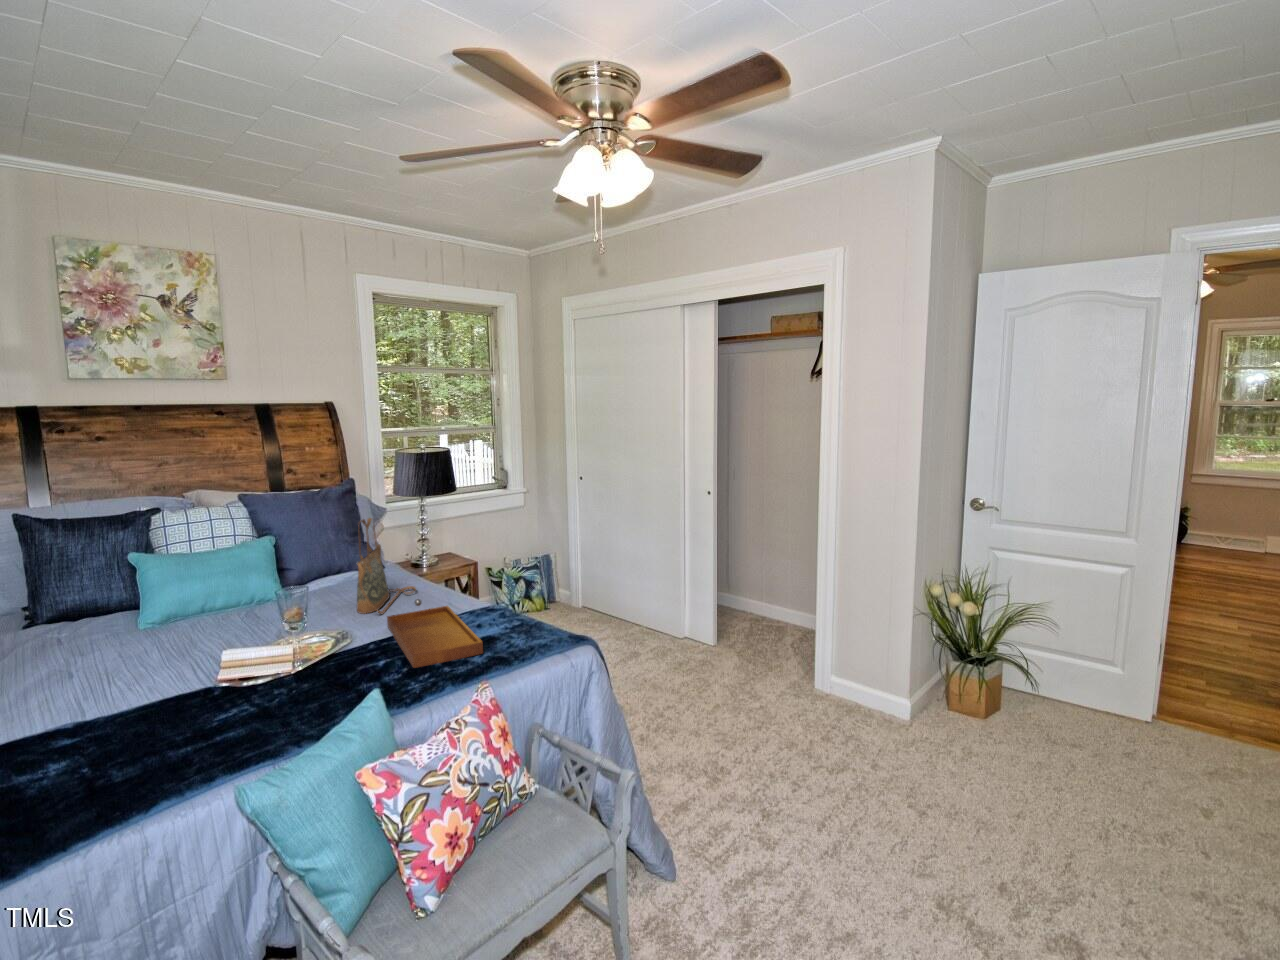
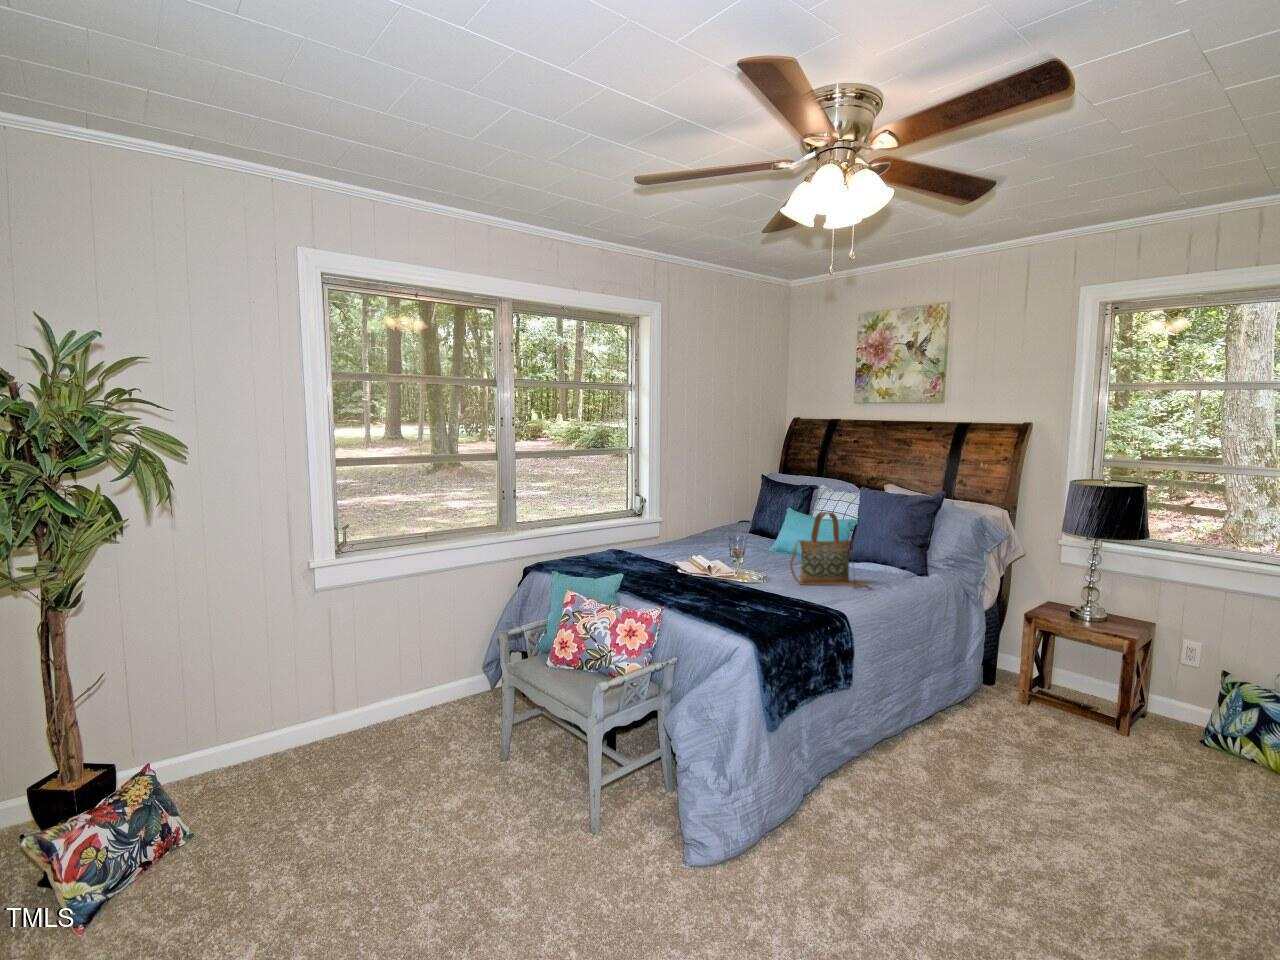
tray: present [387,599,483,668] -> none [701,565,806,611]

